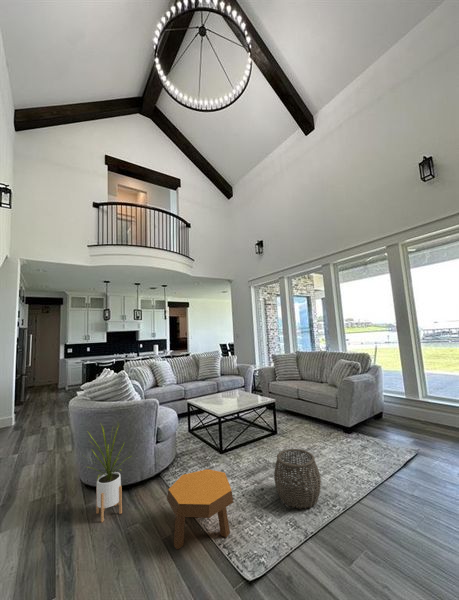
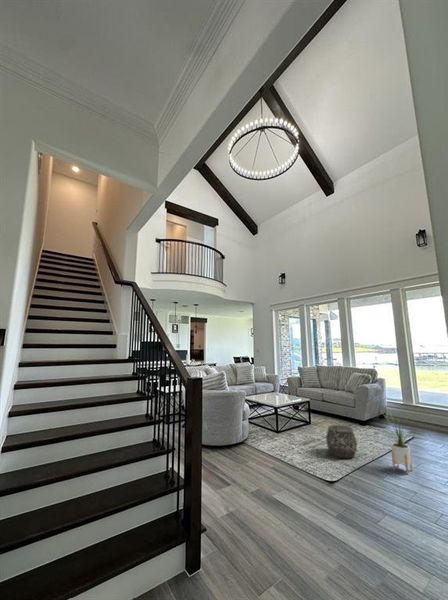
house plant: present [88,425,131,522] -> present [388,417,413,474]
footstool: present [167,469,234,549] -> none [270,433,312,471]

